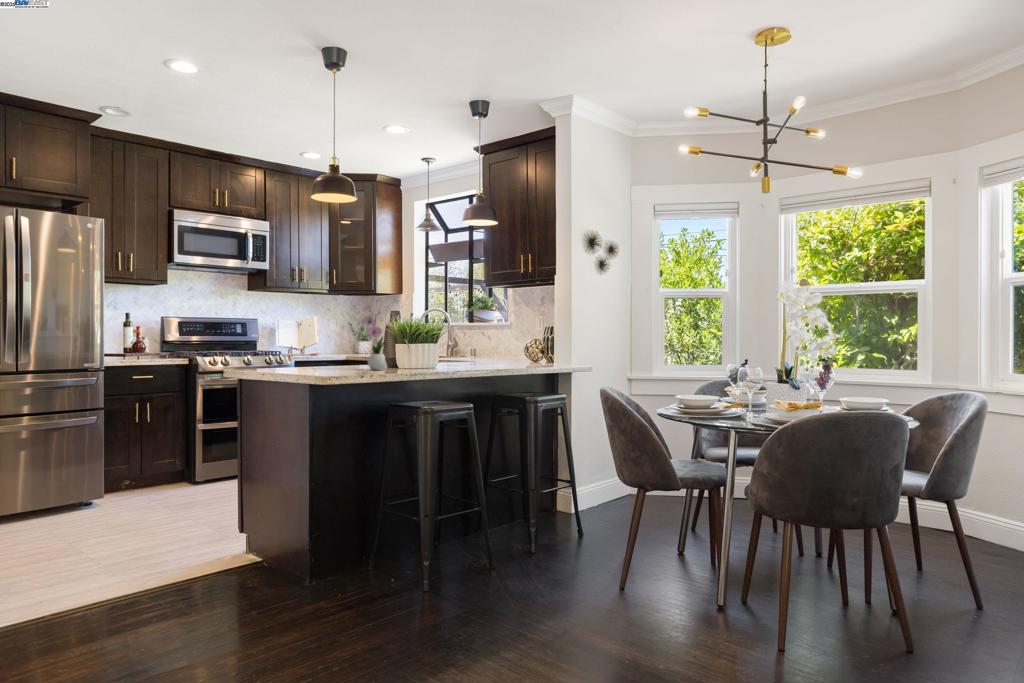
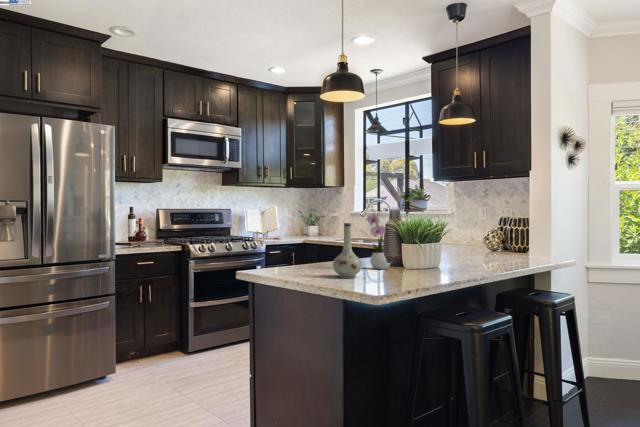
vase: none [314,320,343,372] -> present [333,223,362,278]

